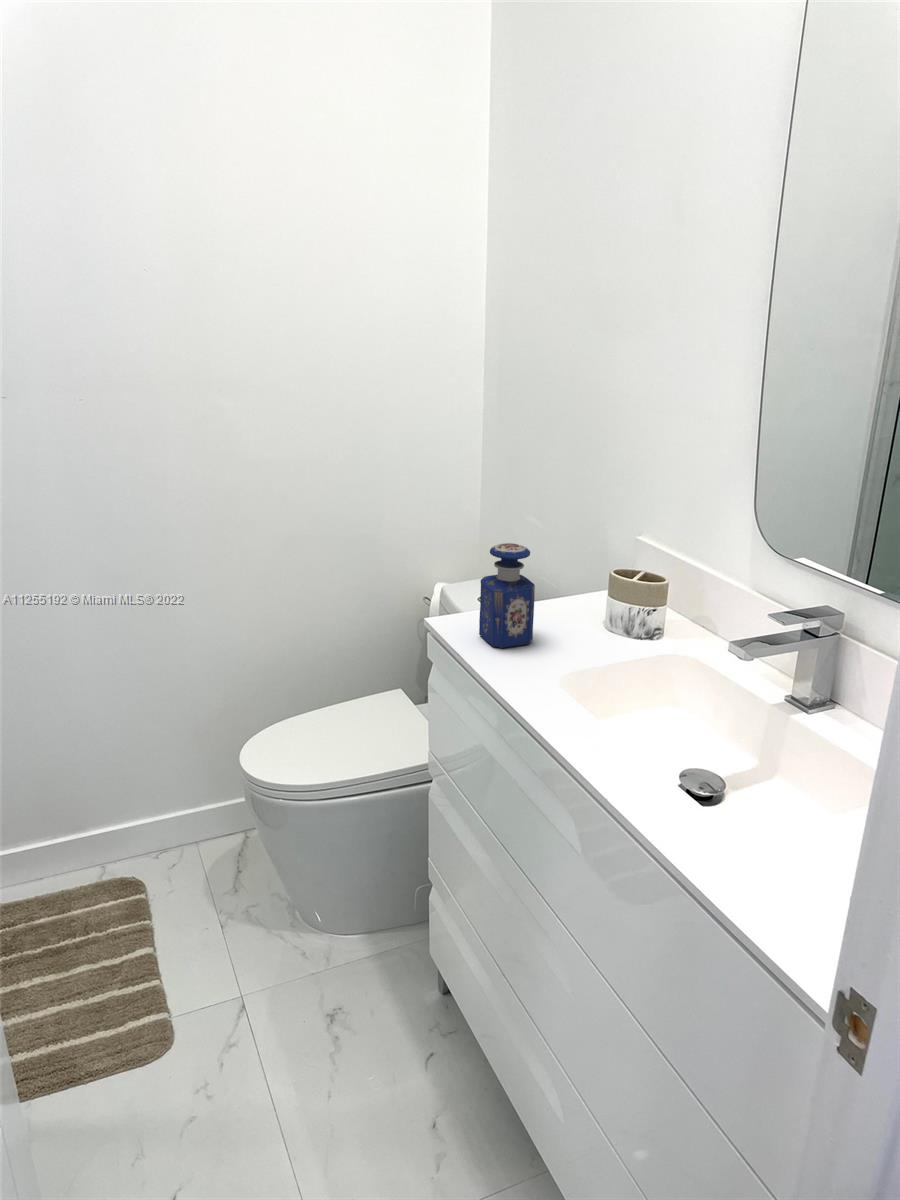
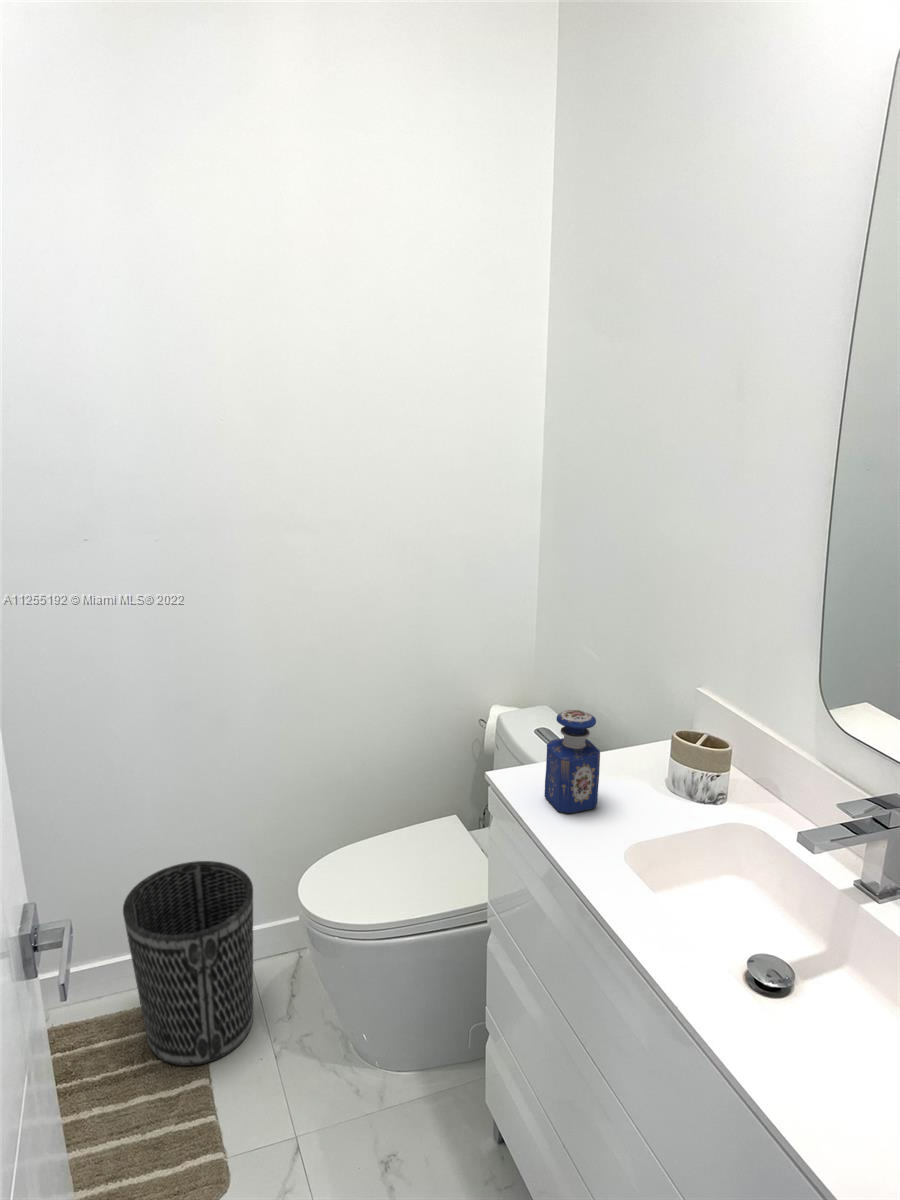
wastebasket: none [57,738,198,937] -> present [123,861,253,1066]

